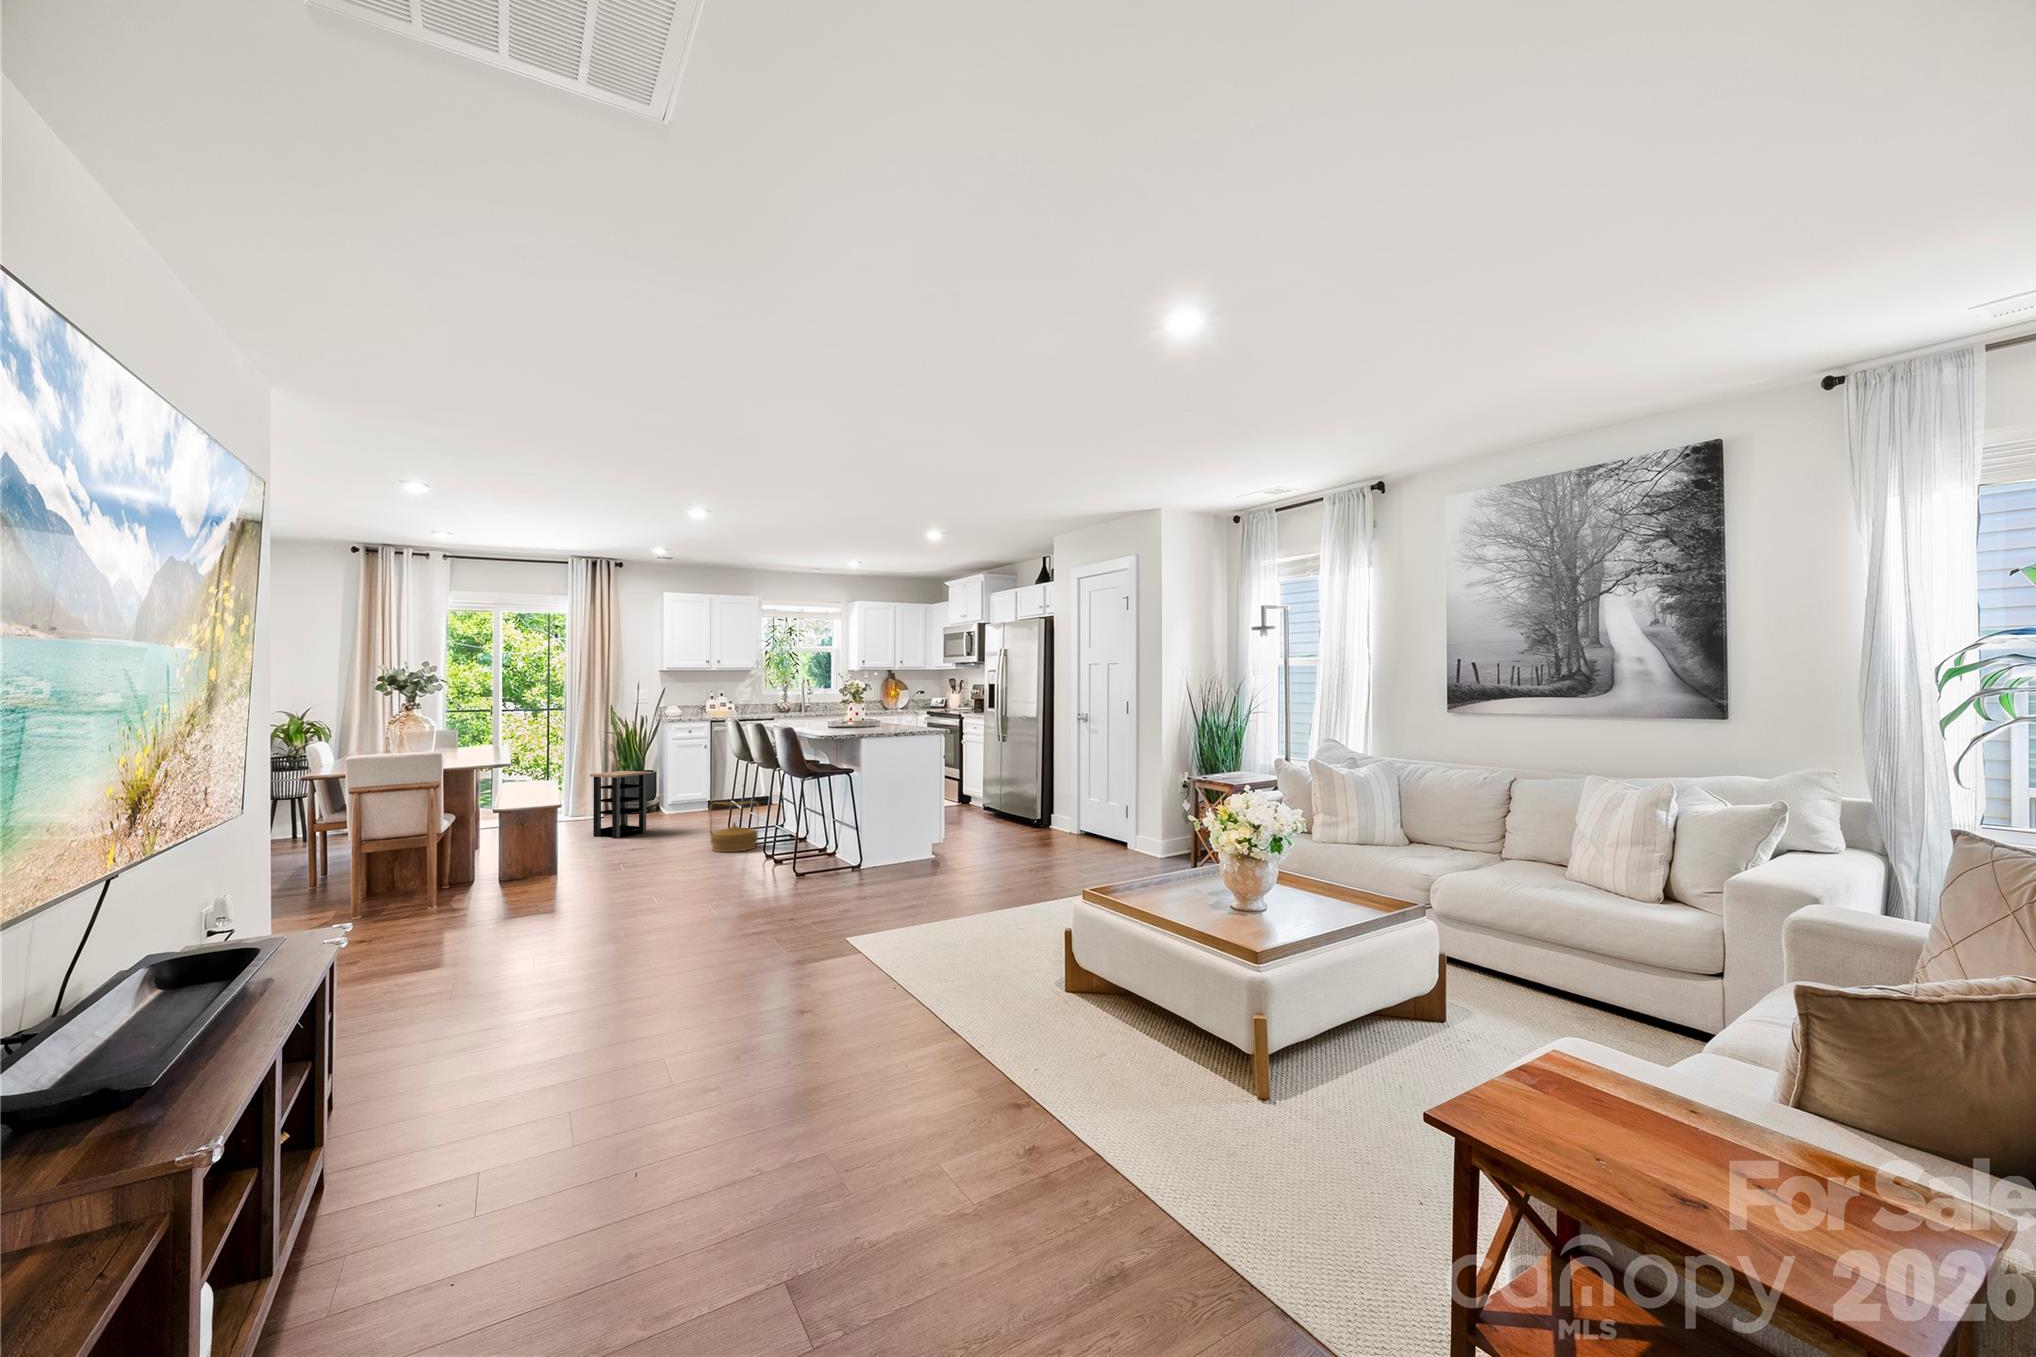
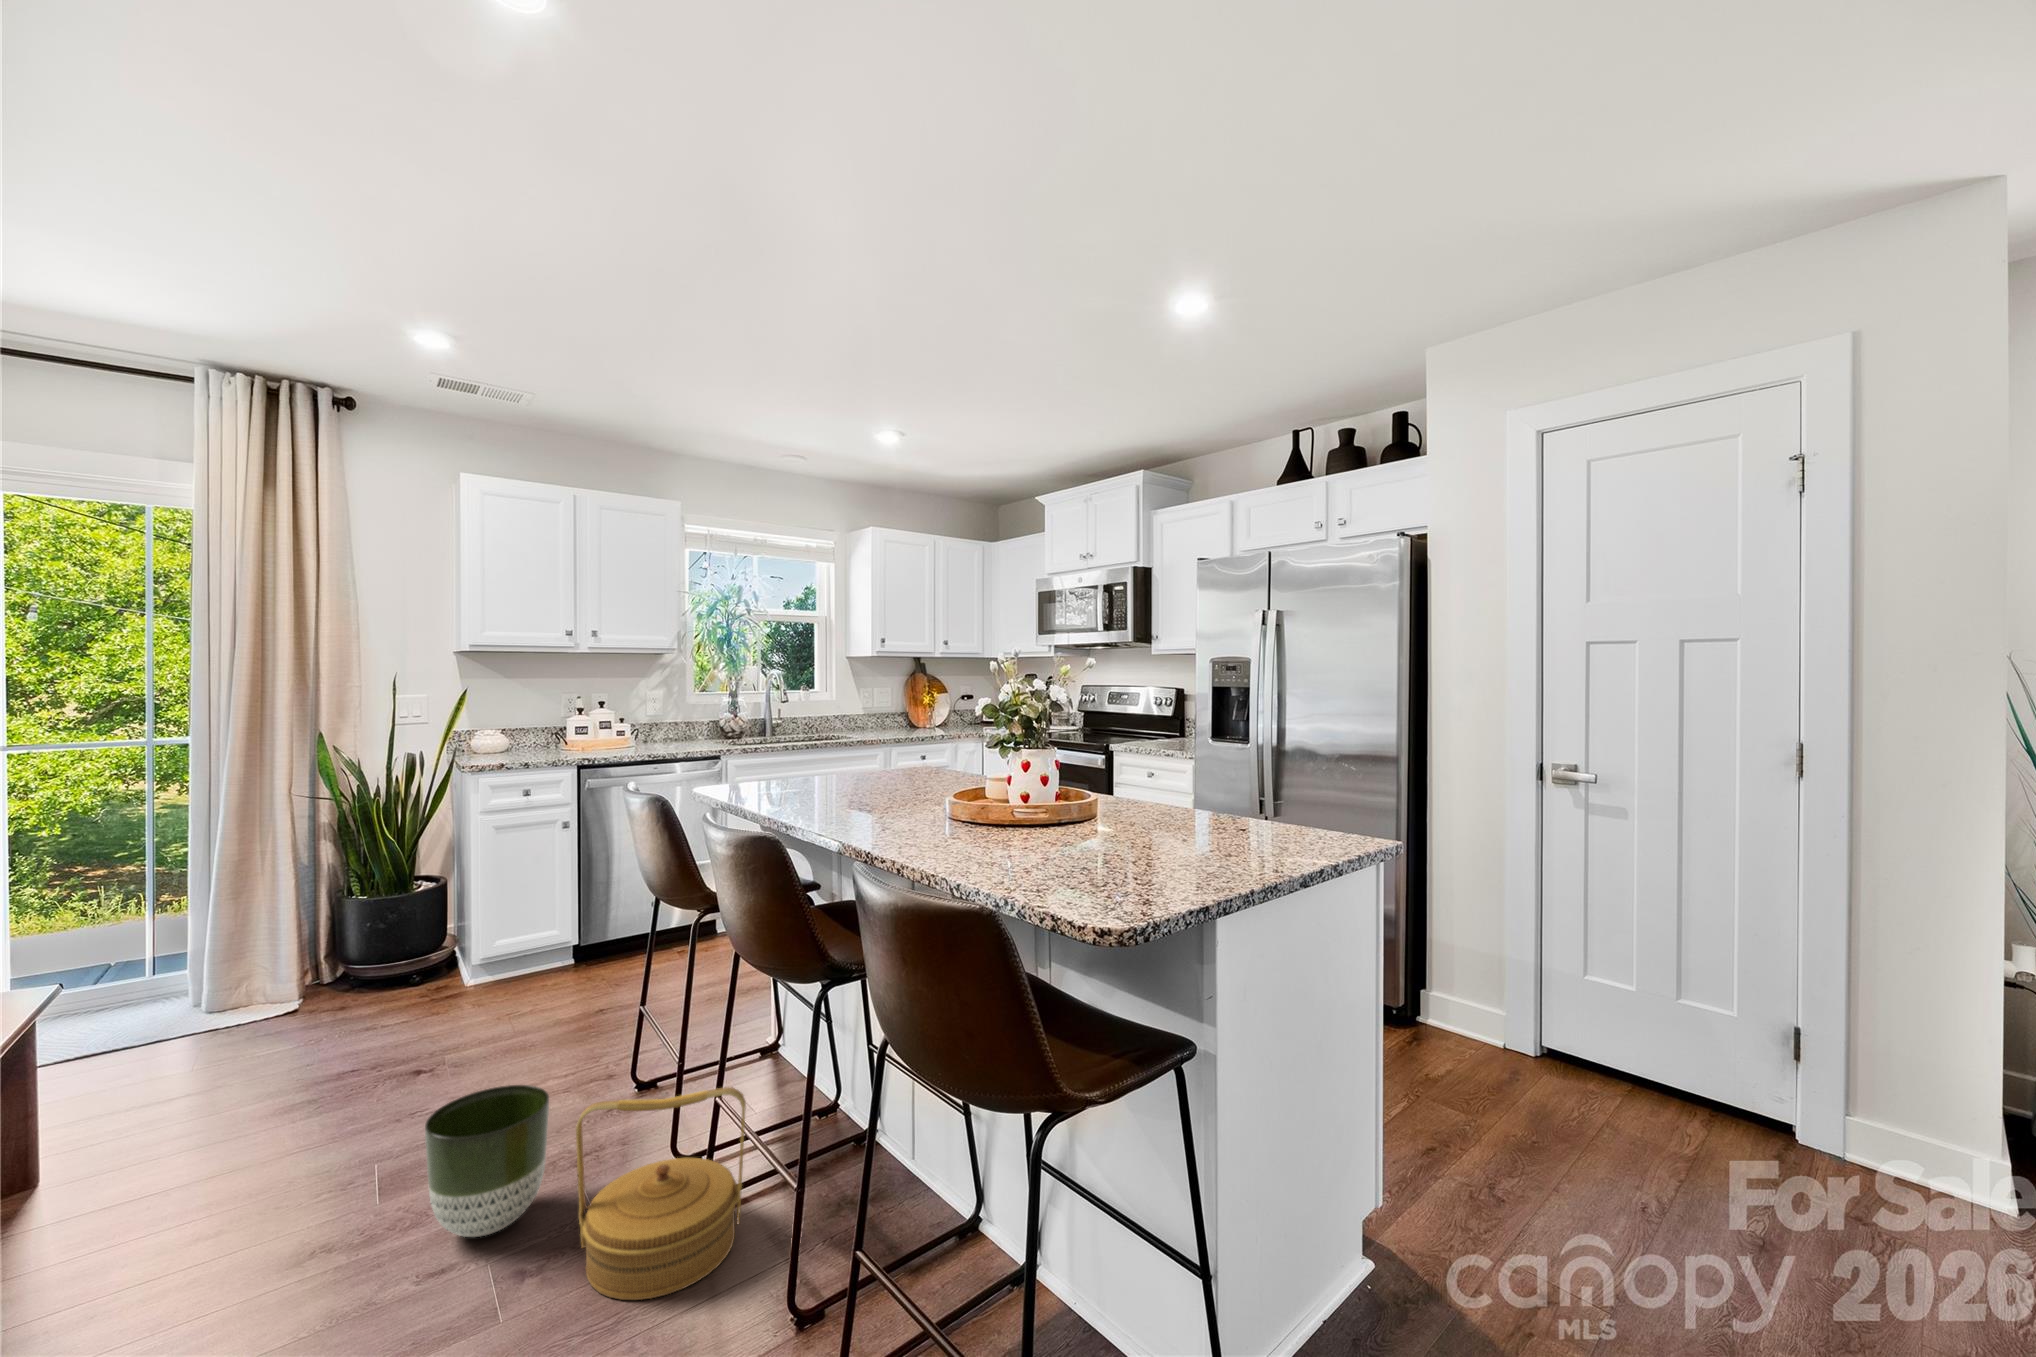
side table: present [590,771,648,838] -> none [195,933,391,1167]
planter: none [667,807,702,846] -> present [425,1085,549,1237]

